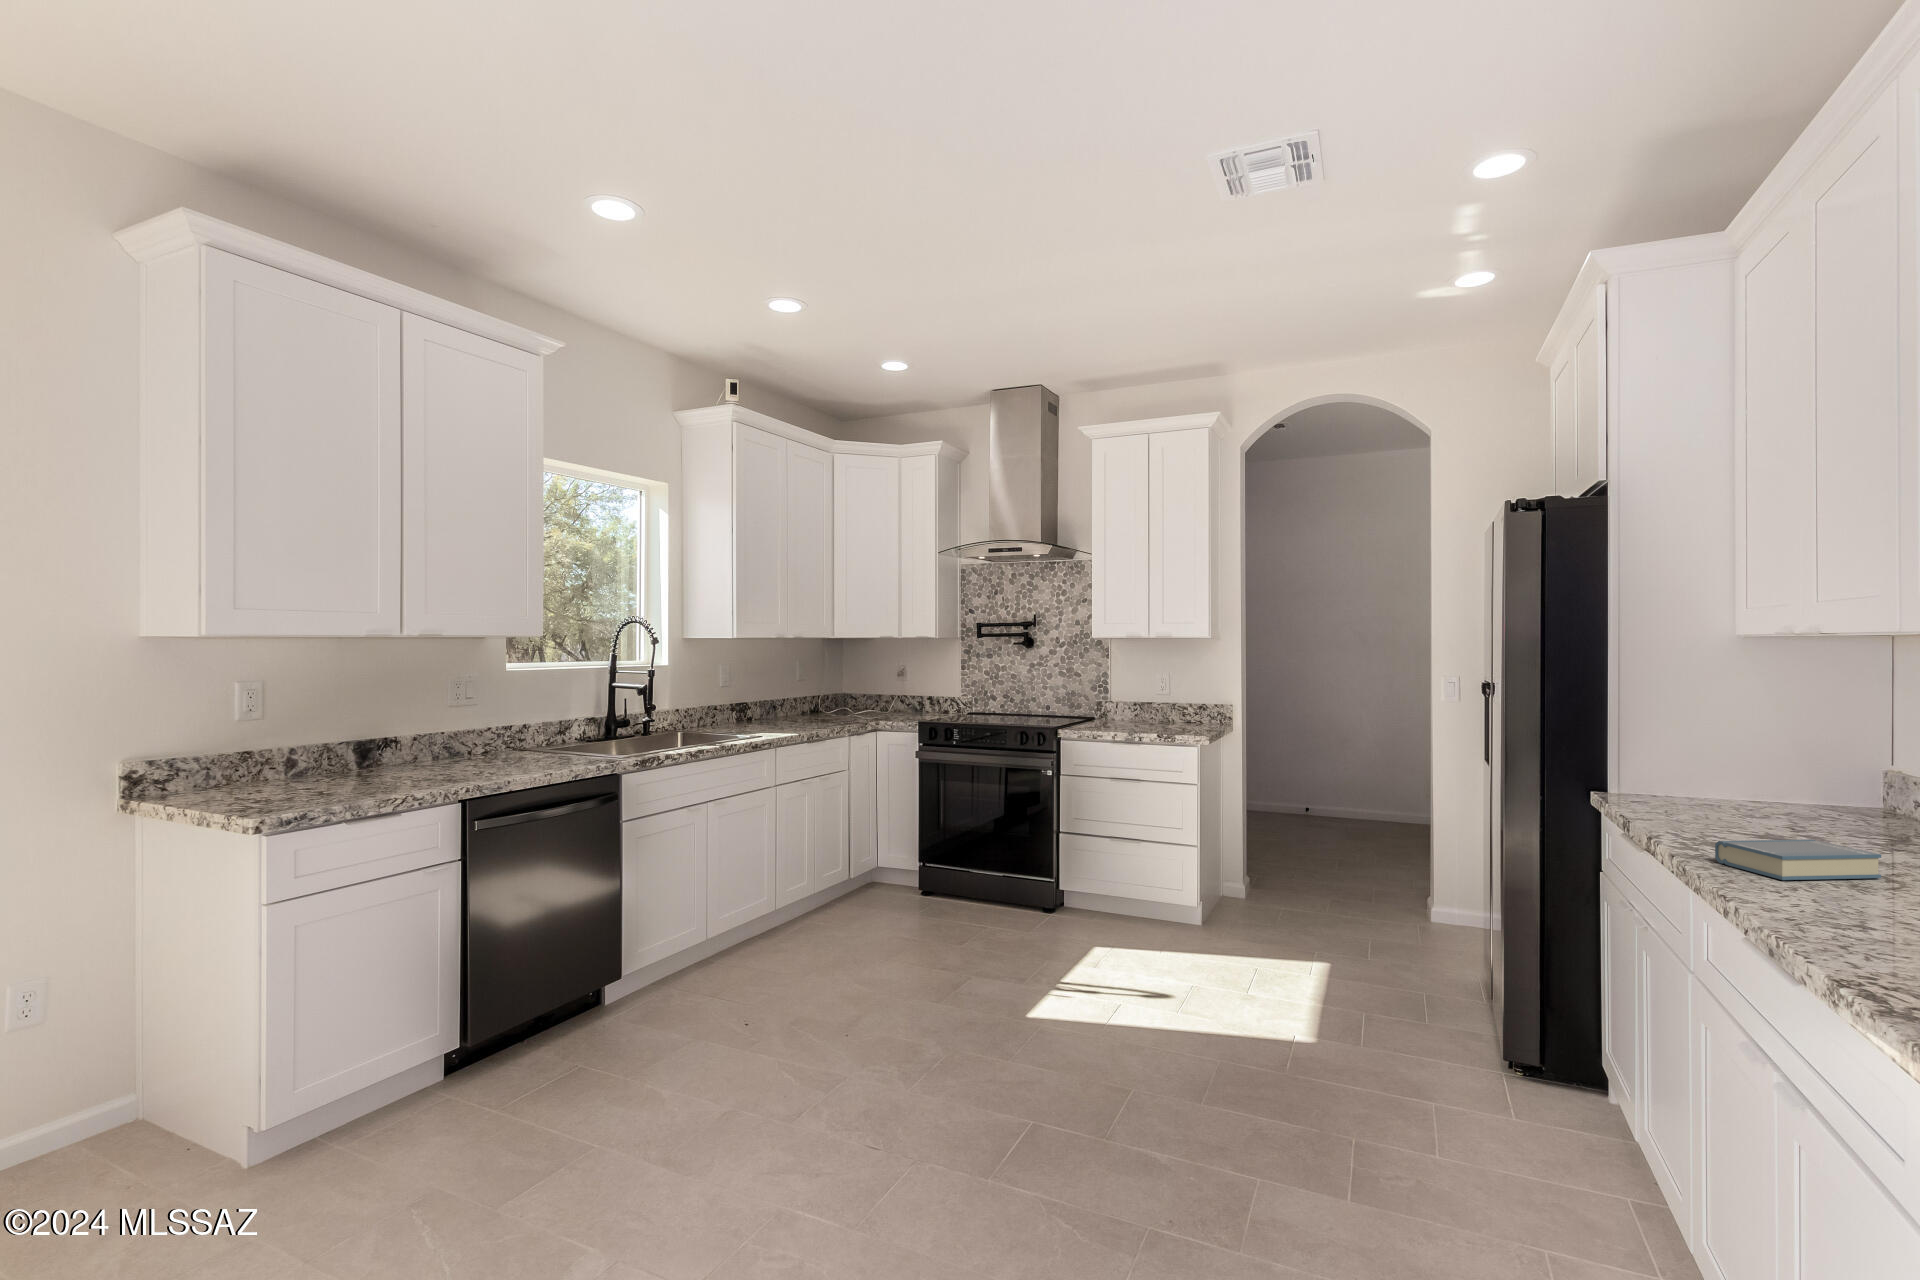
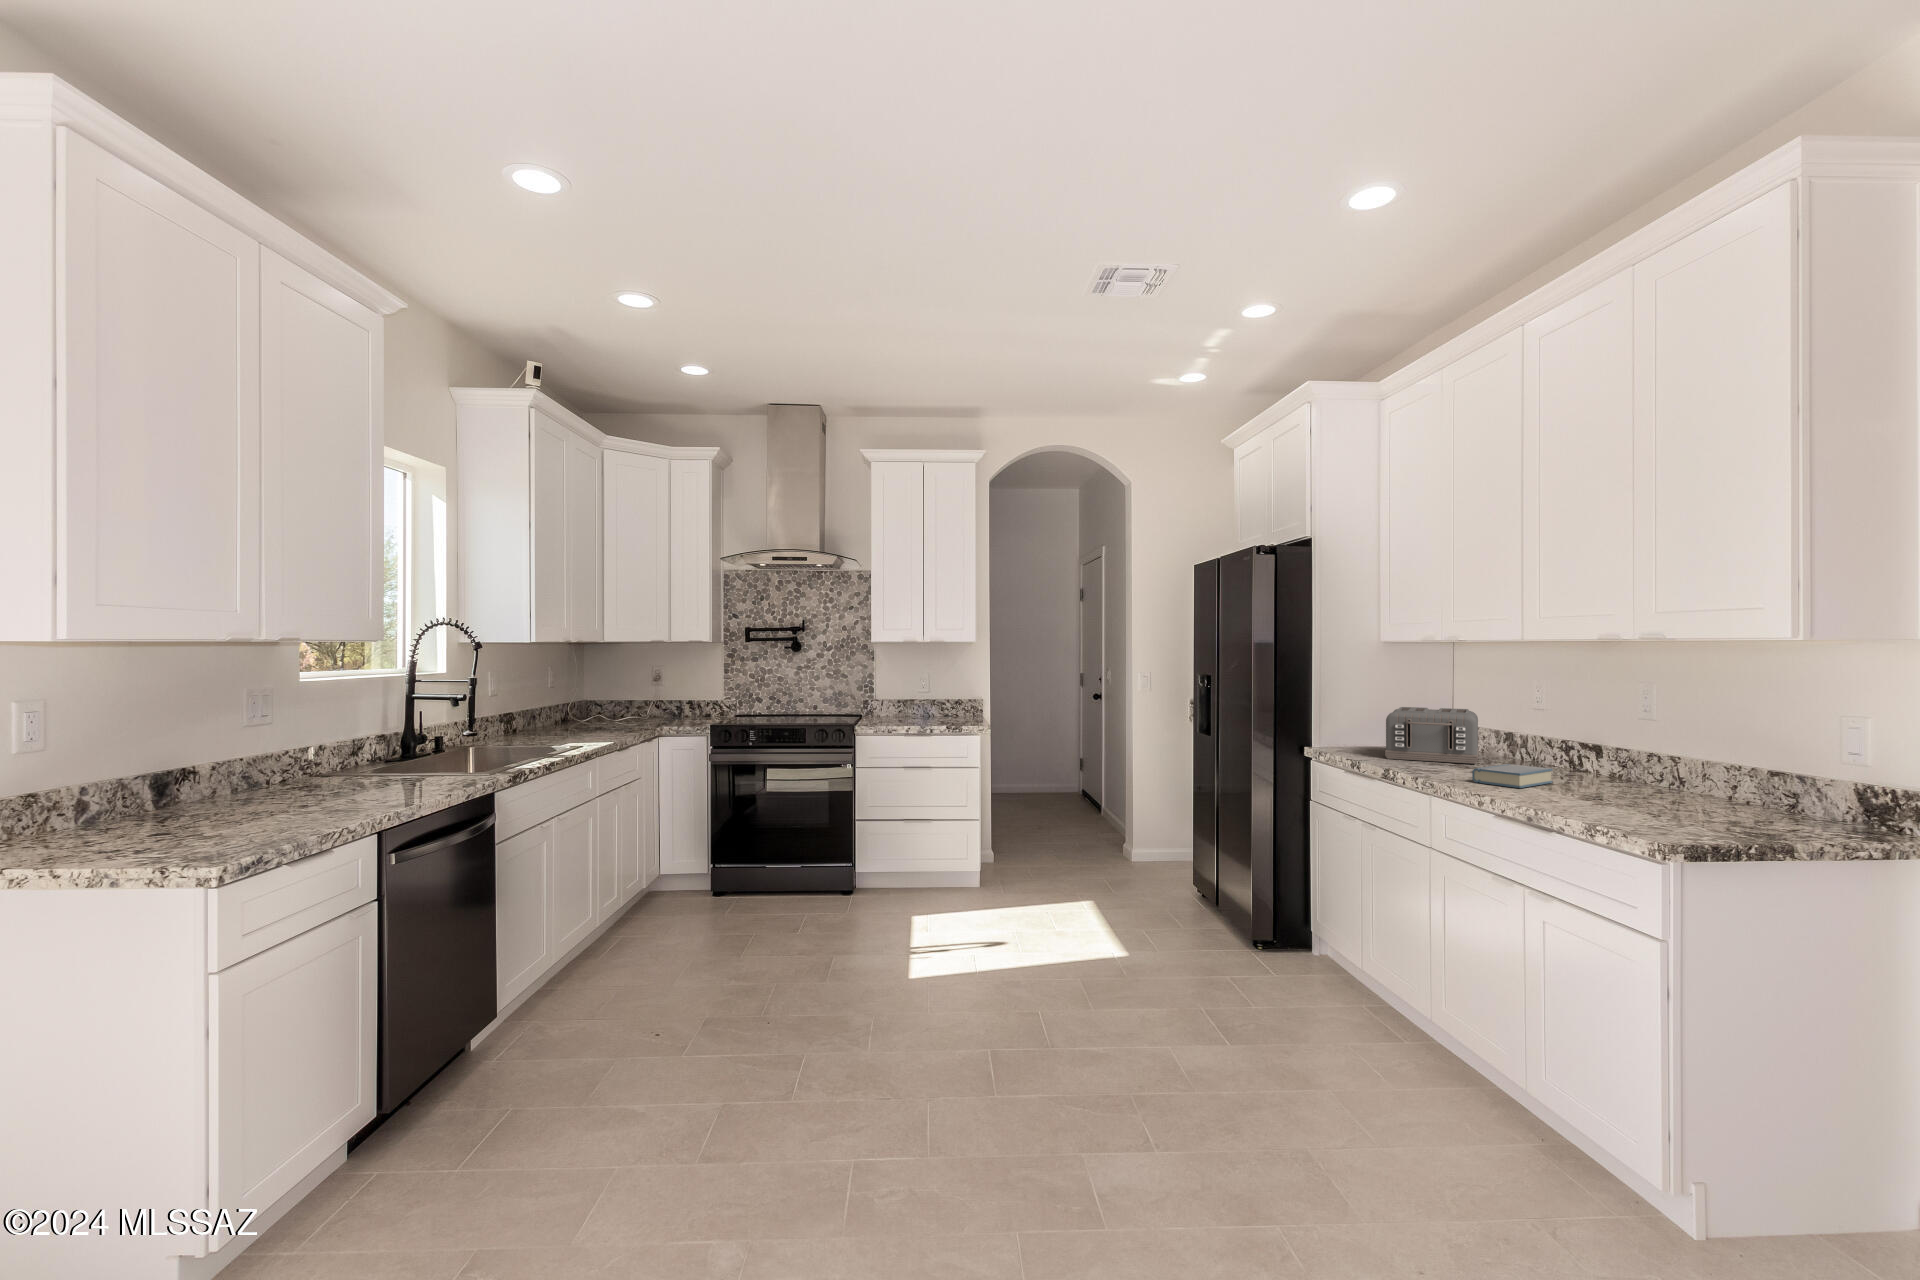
toaster: none [1655,738,1857,834] -> present [1385,707,1479,764]

